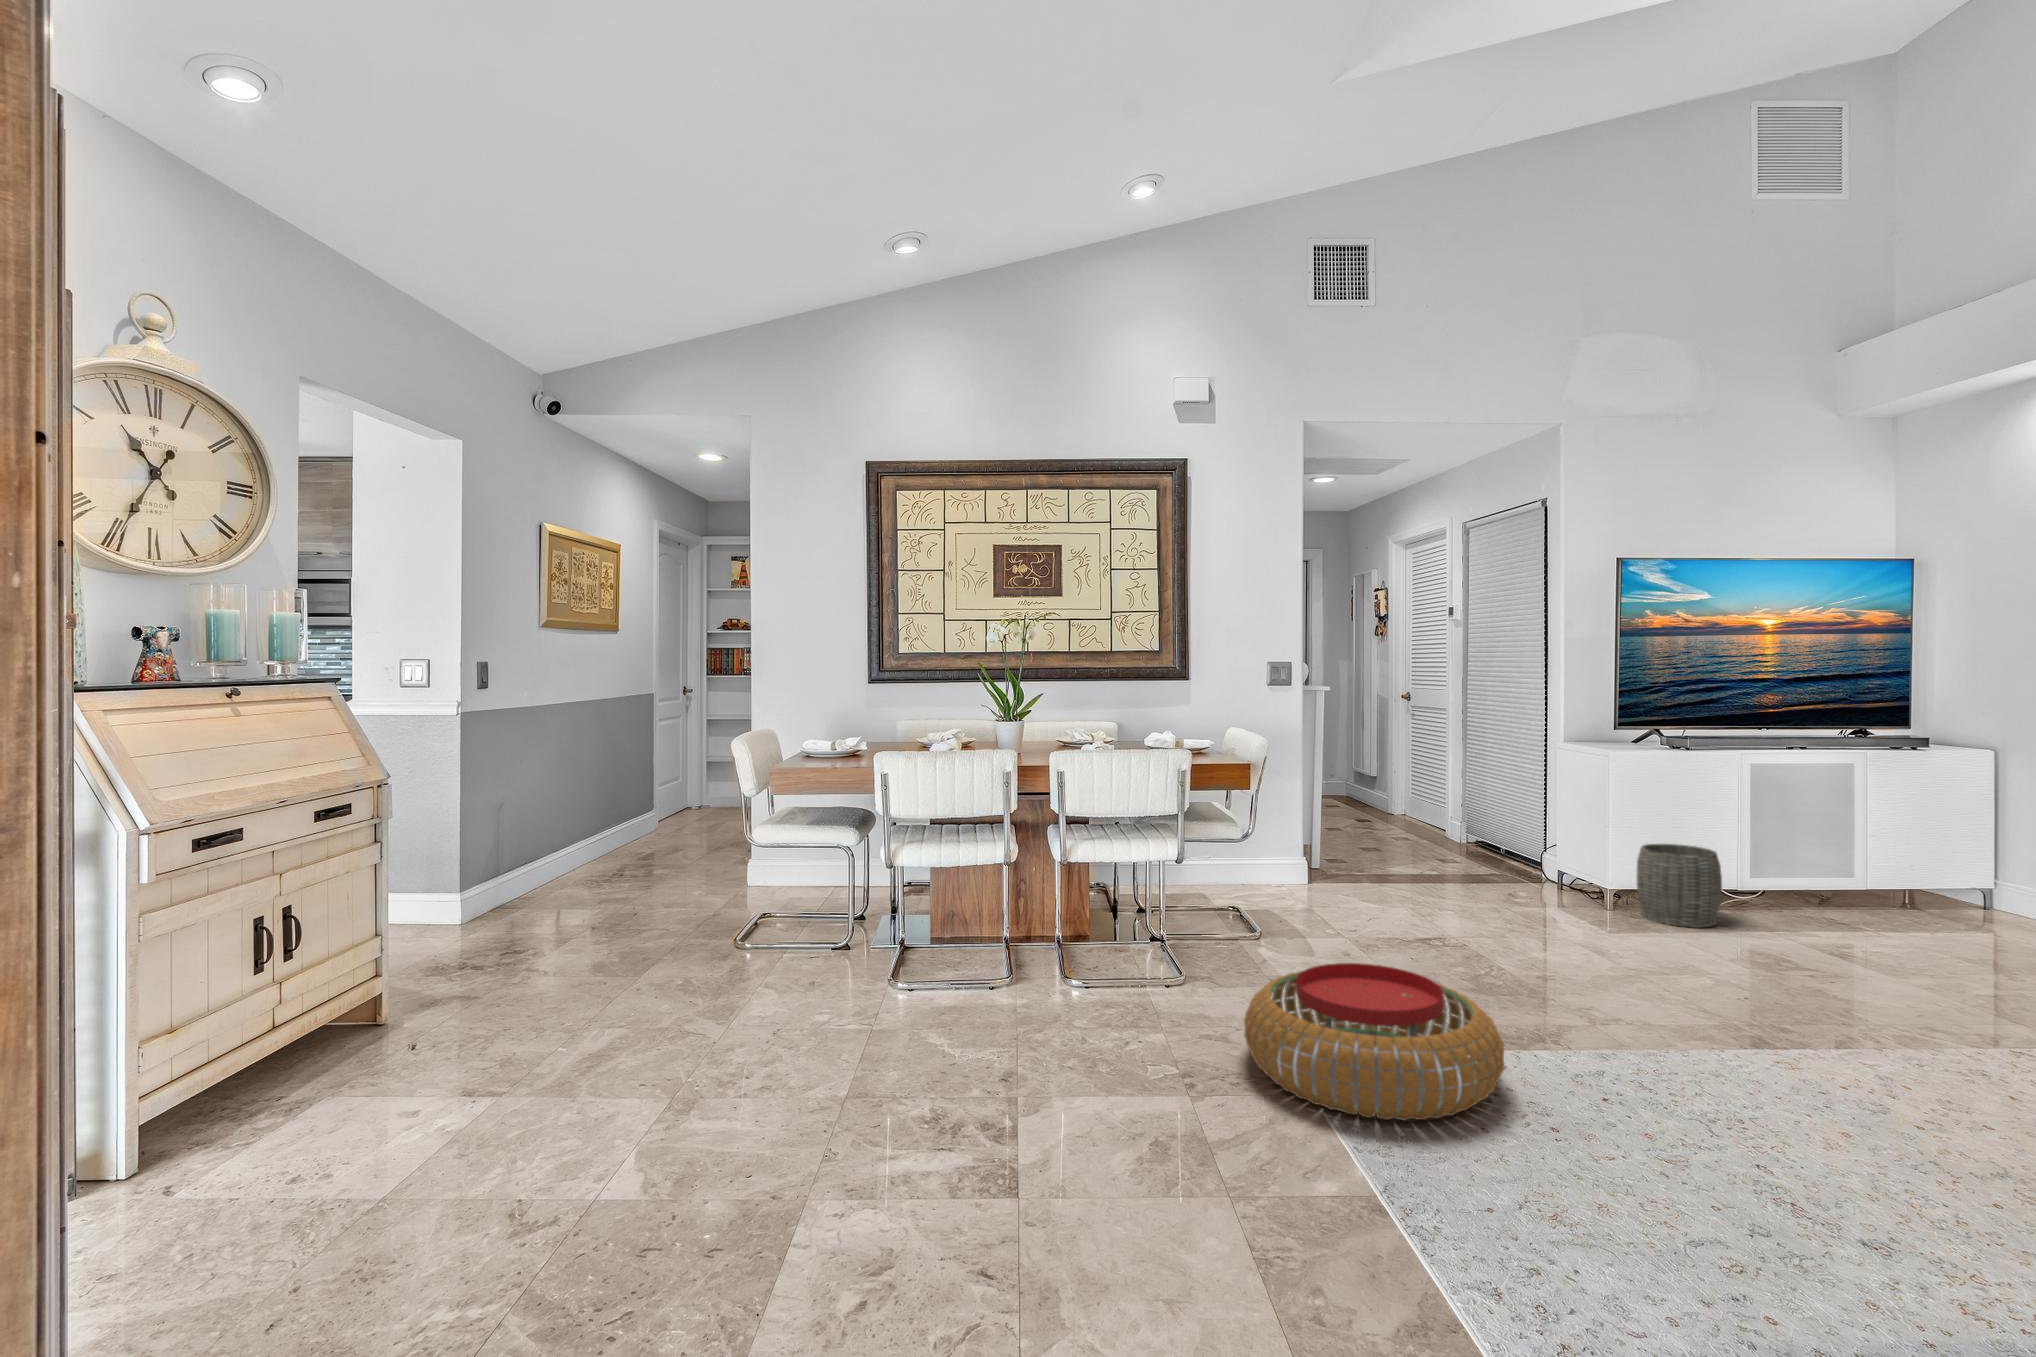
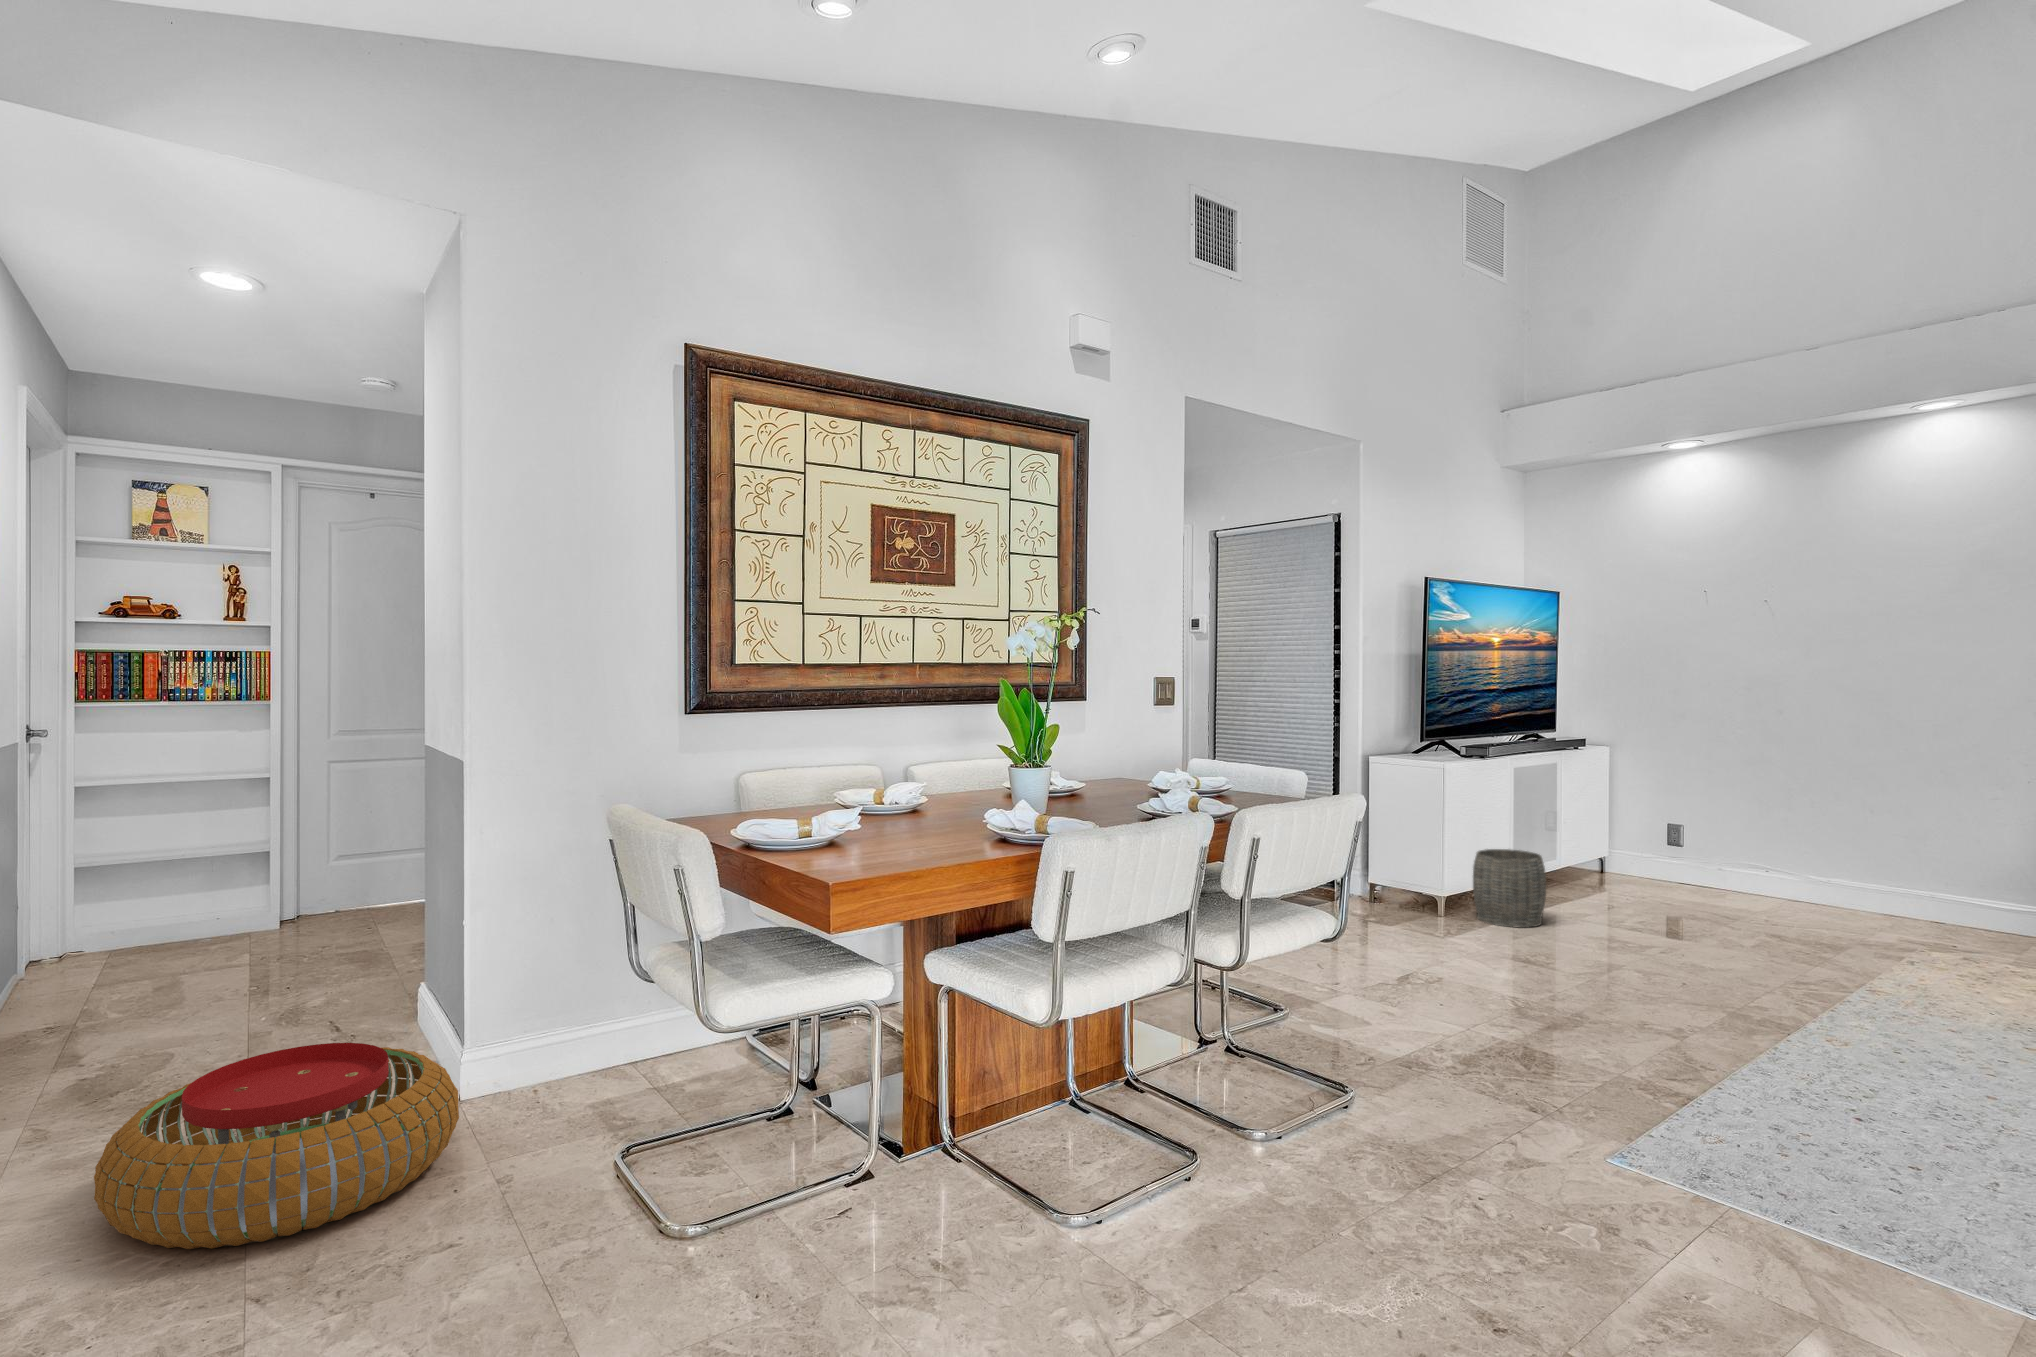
pouf: present [1244,963,1504,1121] -> present [94,1043,459,1249]

